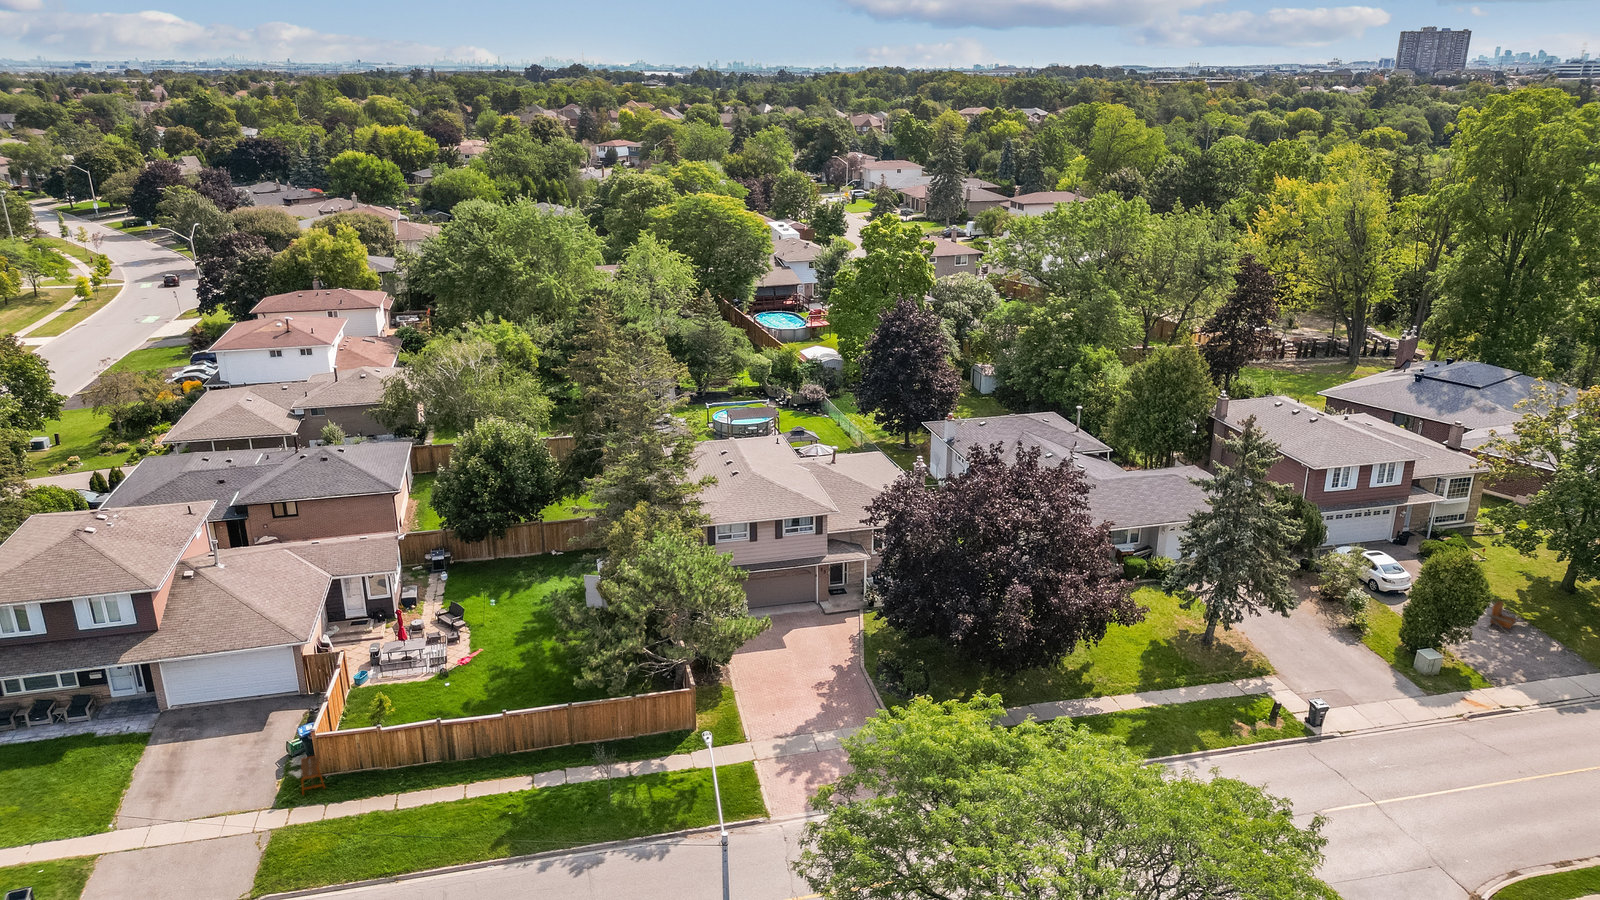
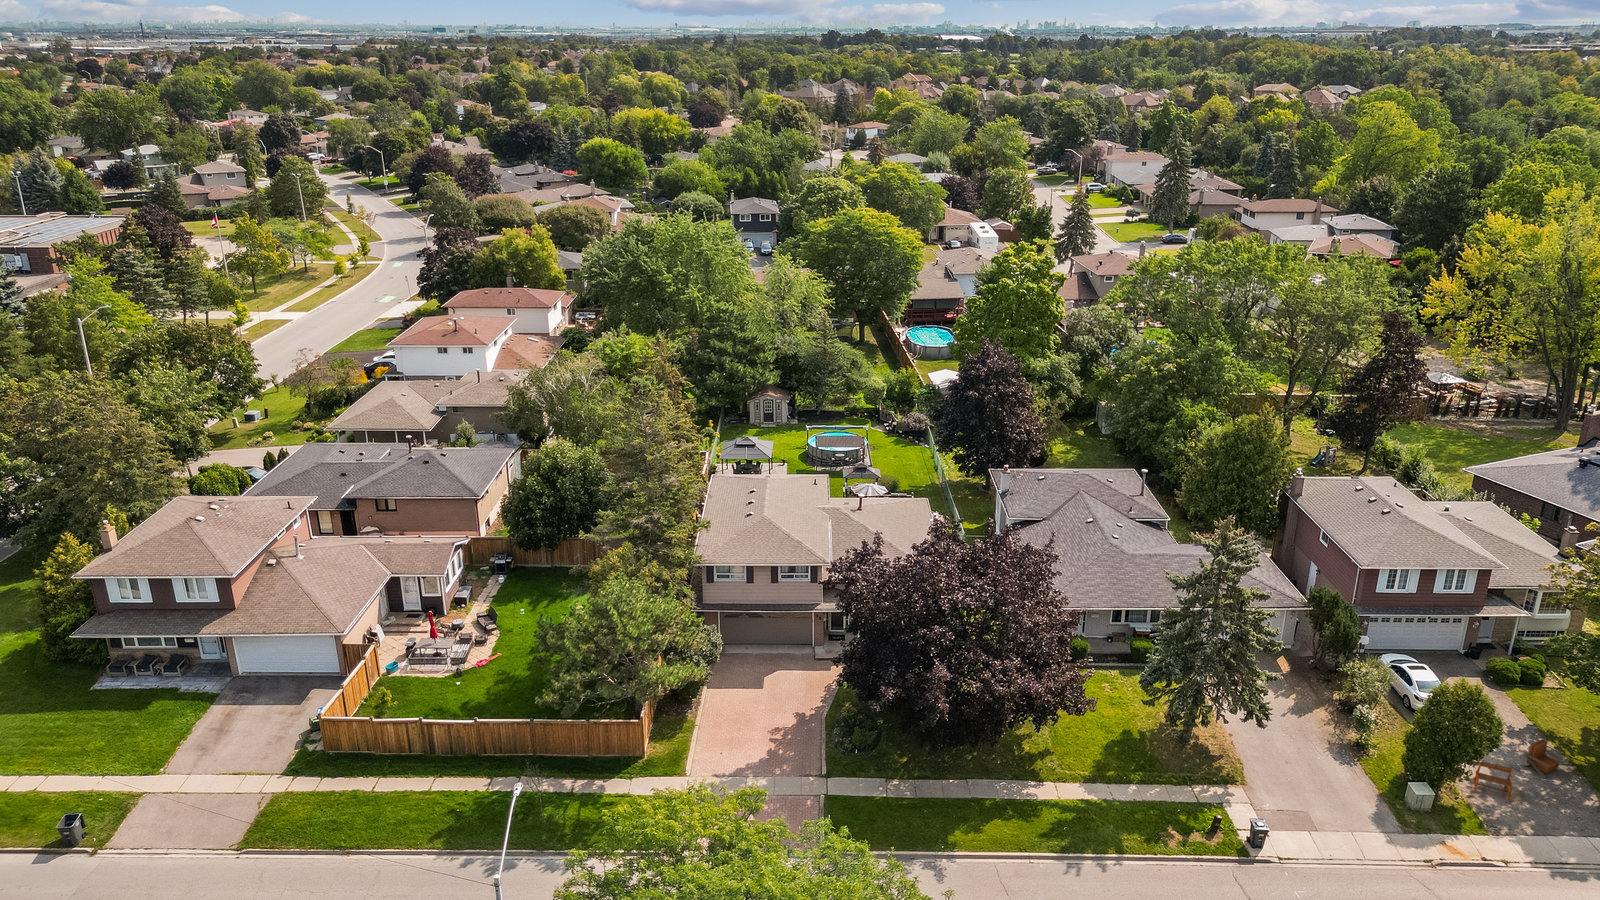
bench: present [301,750,325,794] -> present [1473,761,1513,801]

